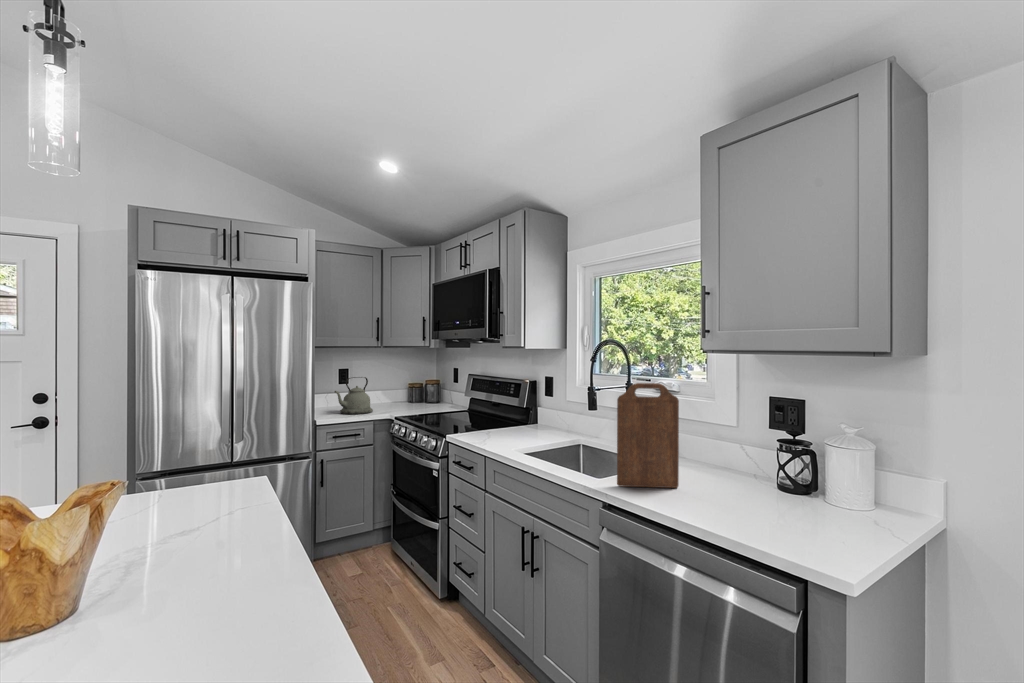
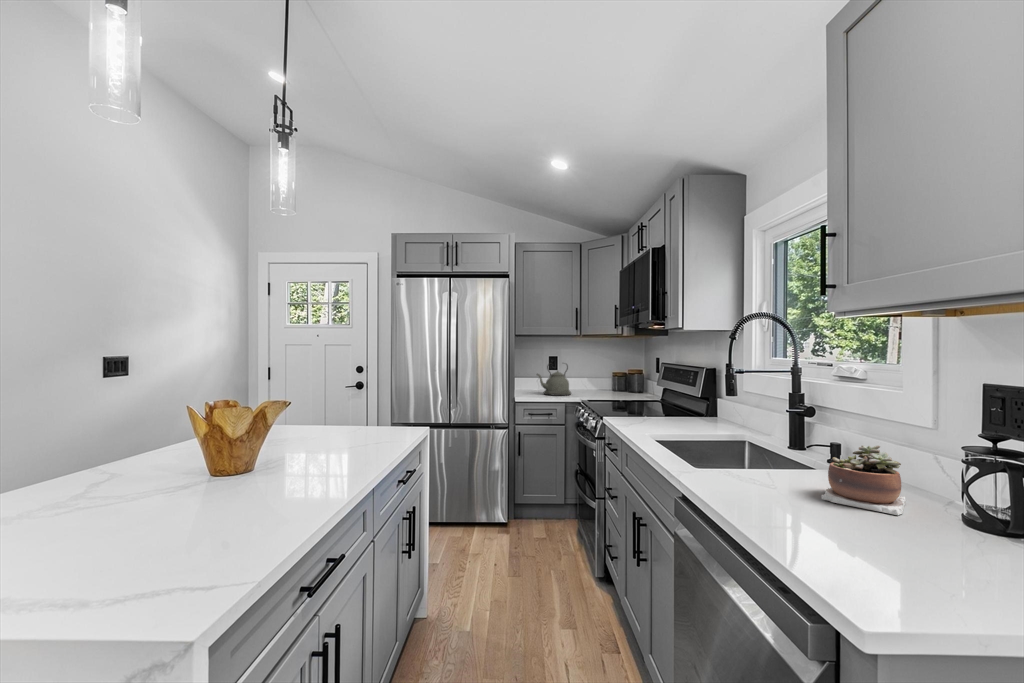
cutting board: present [617,383,679,488] -> none [704,354,789,494]
succulent plant: none [693,444,746,491] -> present [822,445,906,515]

